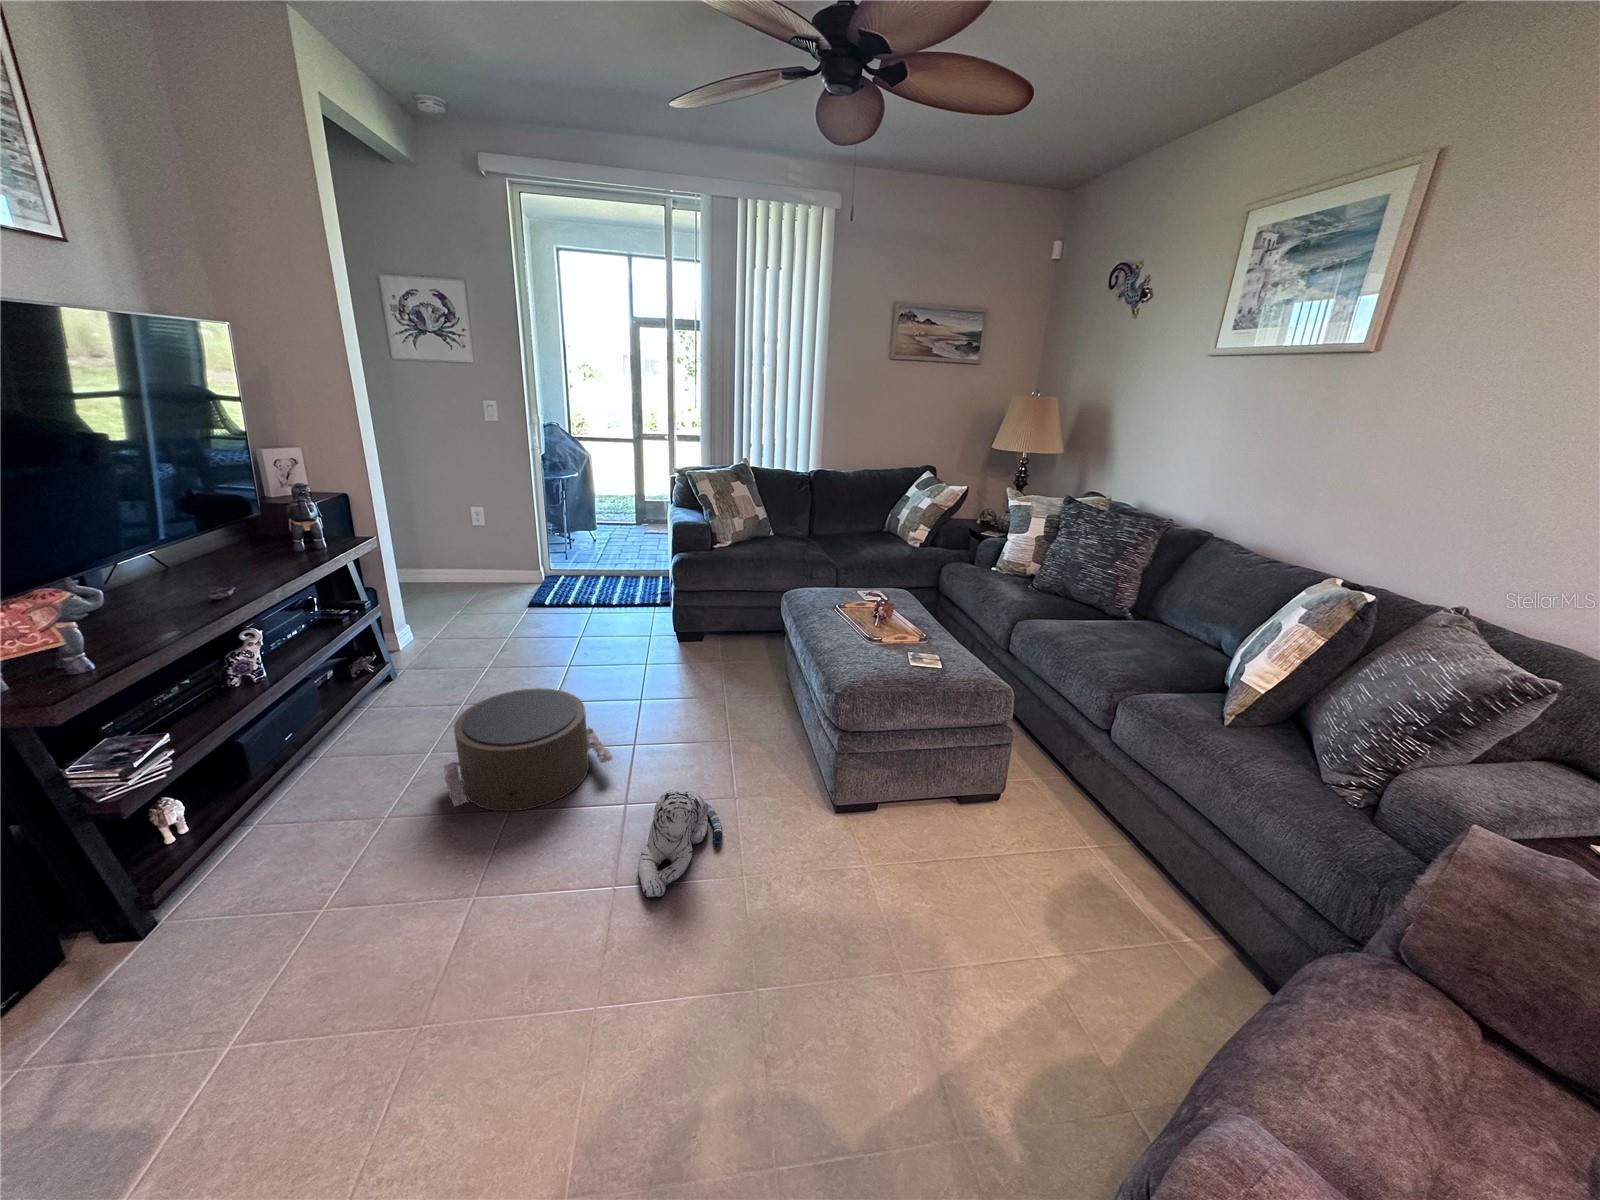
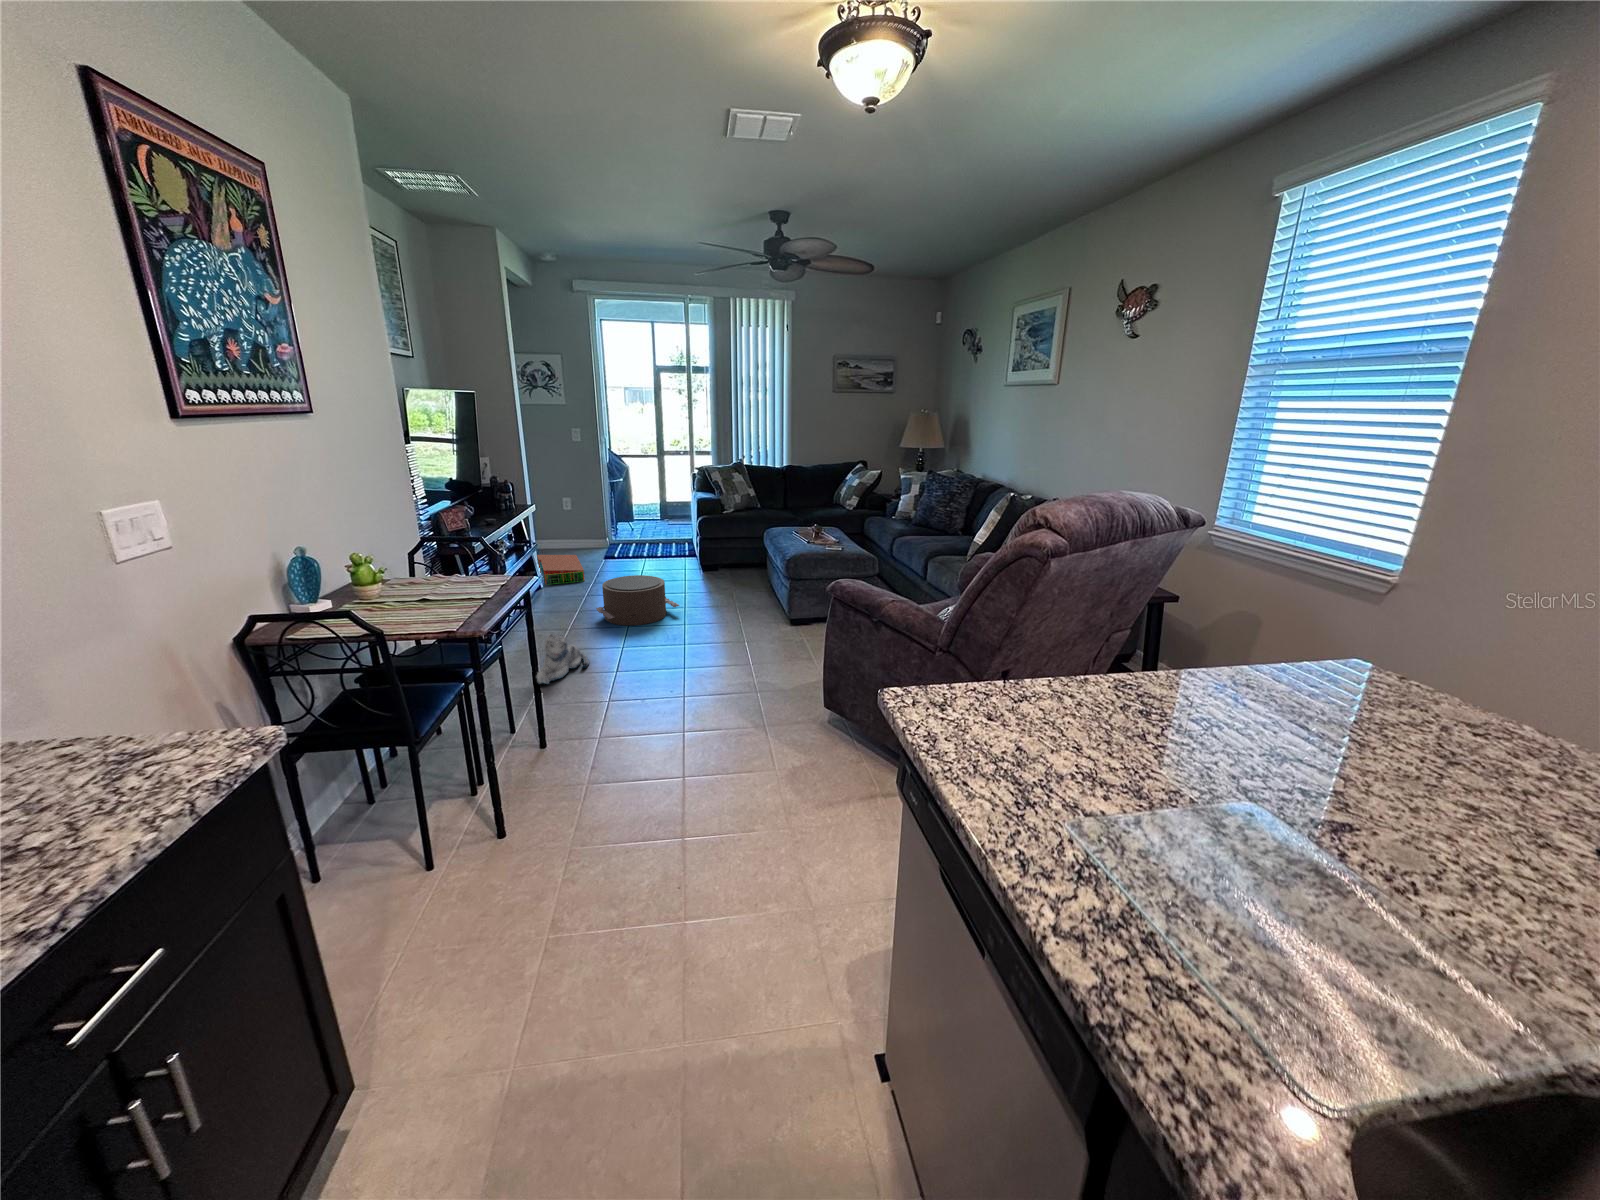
storage bin: none [397,605,478,670] -> present [537,555,585,584]
plush toy: present [638,790,722,897] -> present [537,635,589,684]

